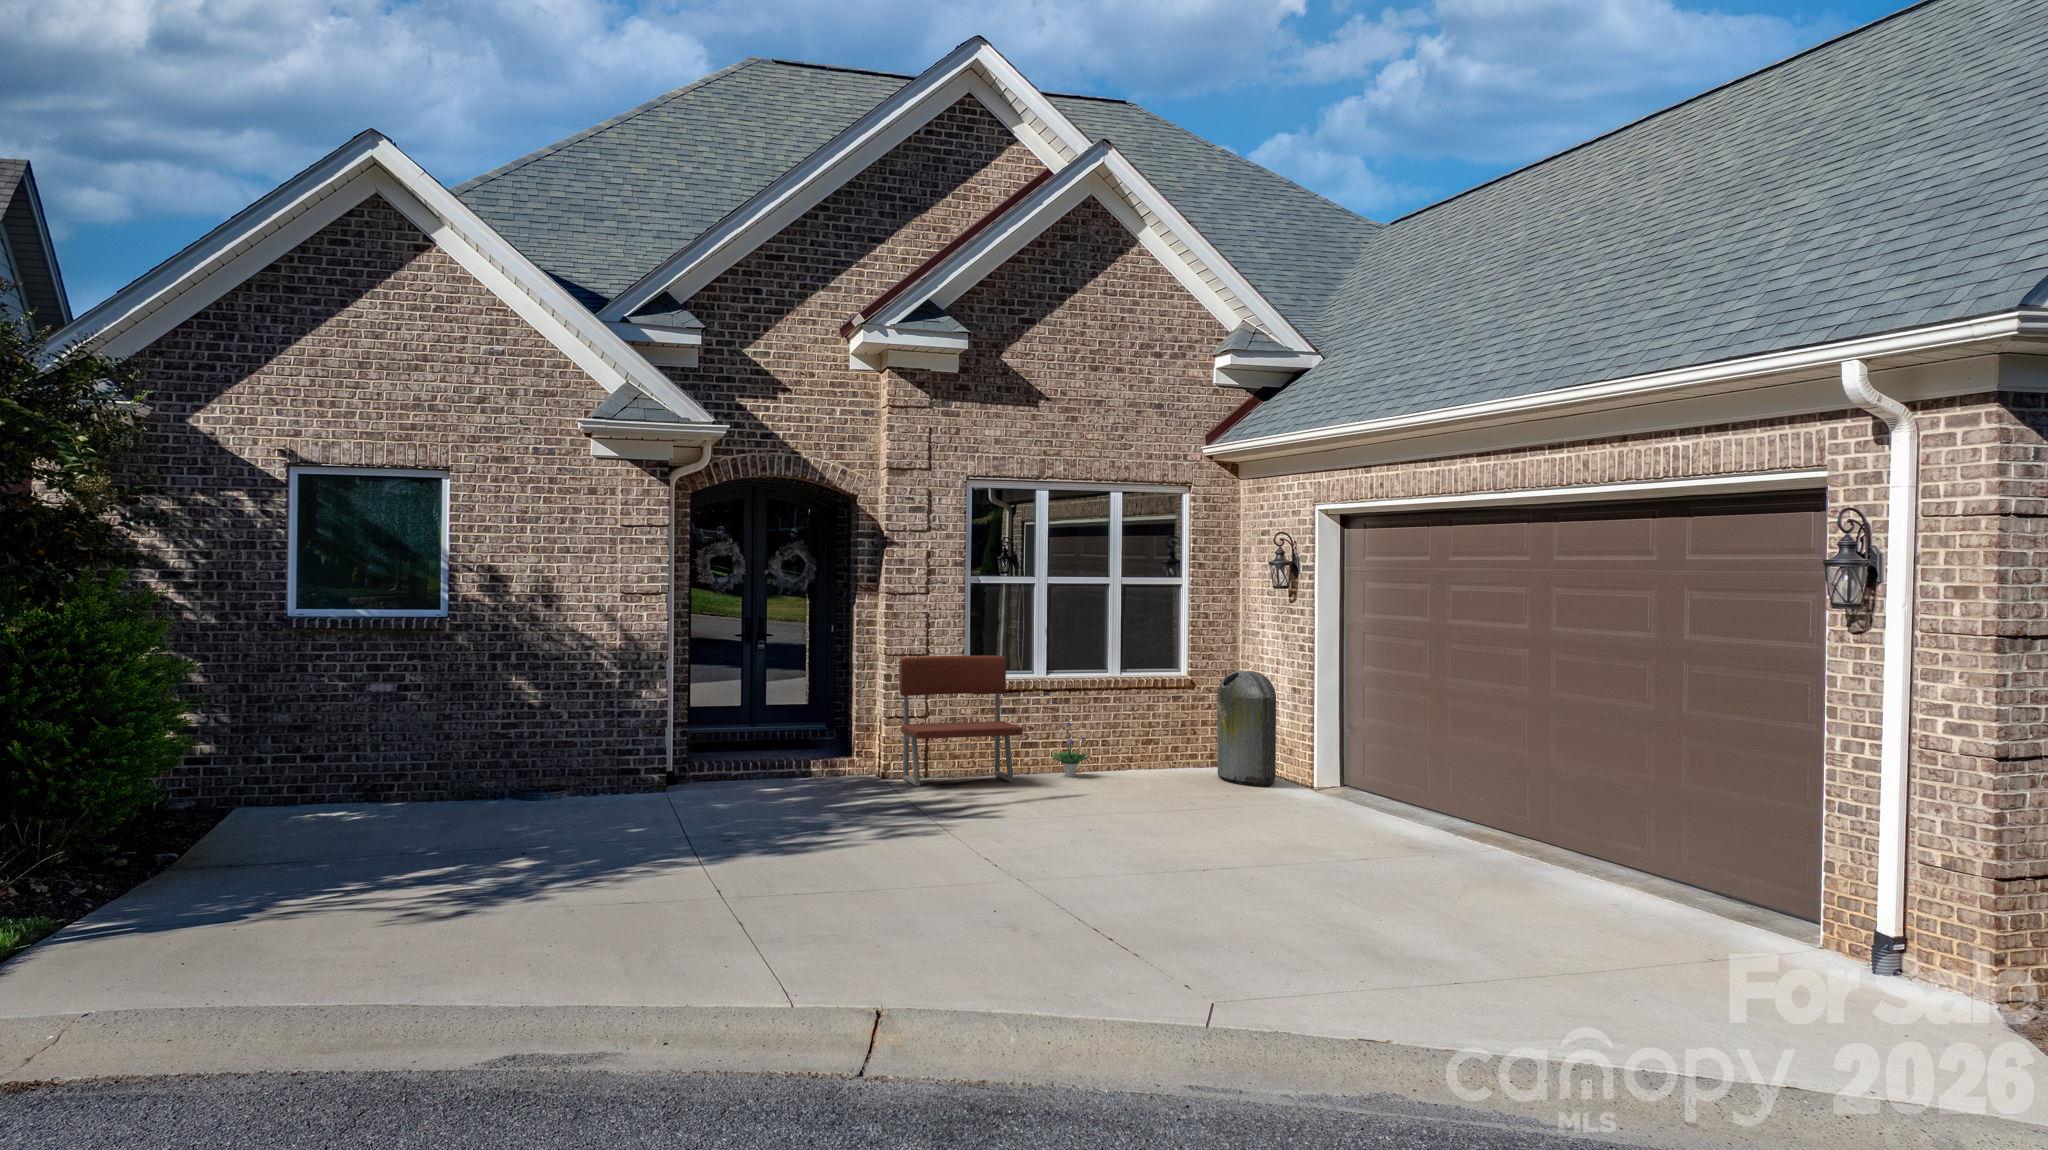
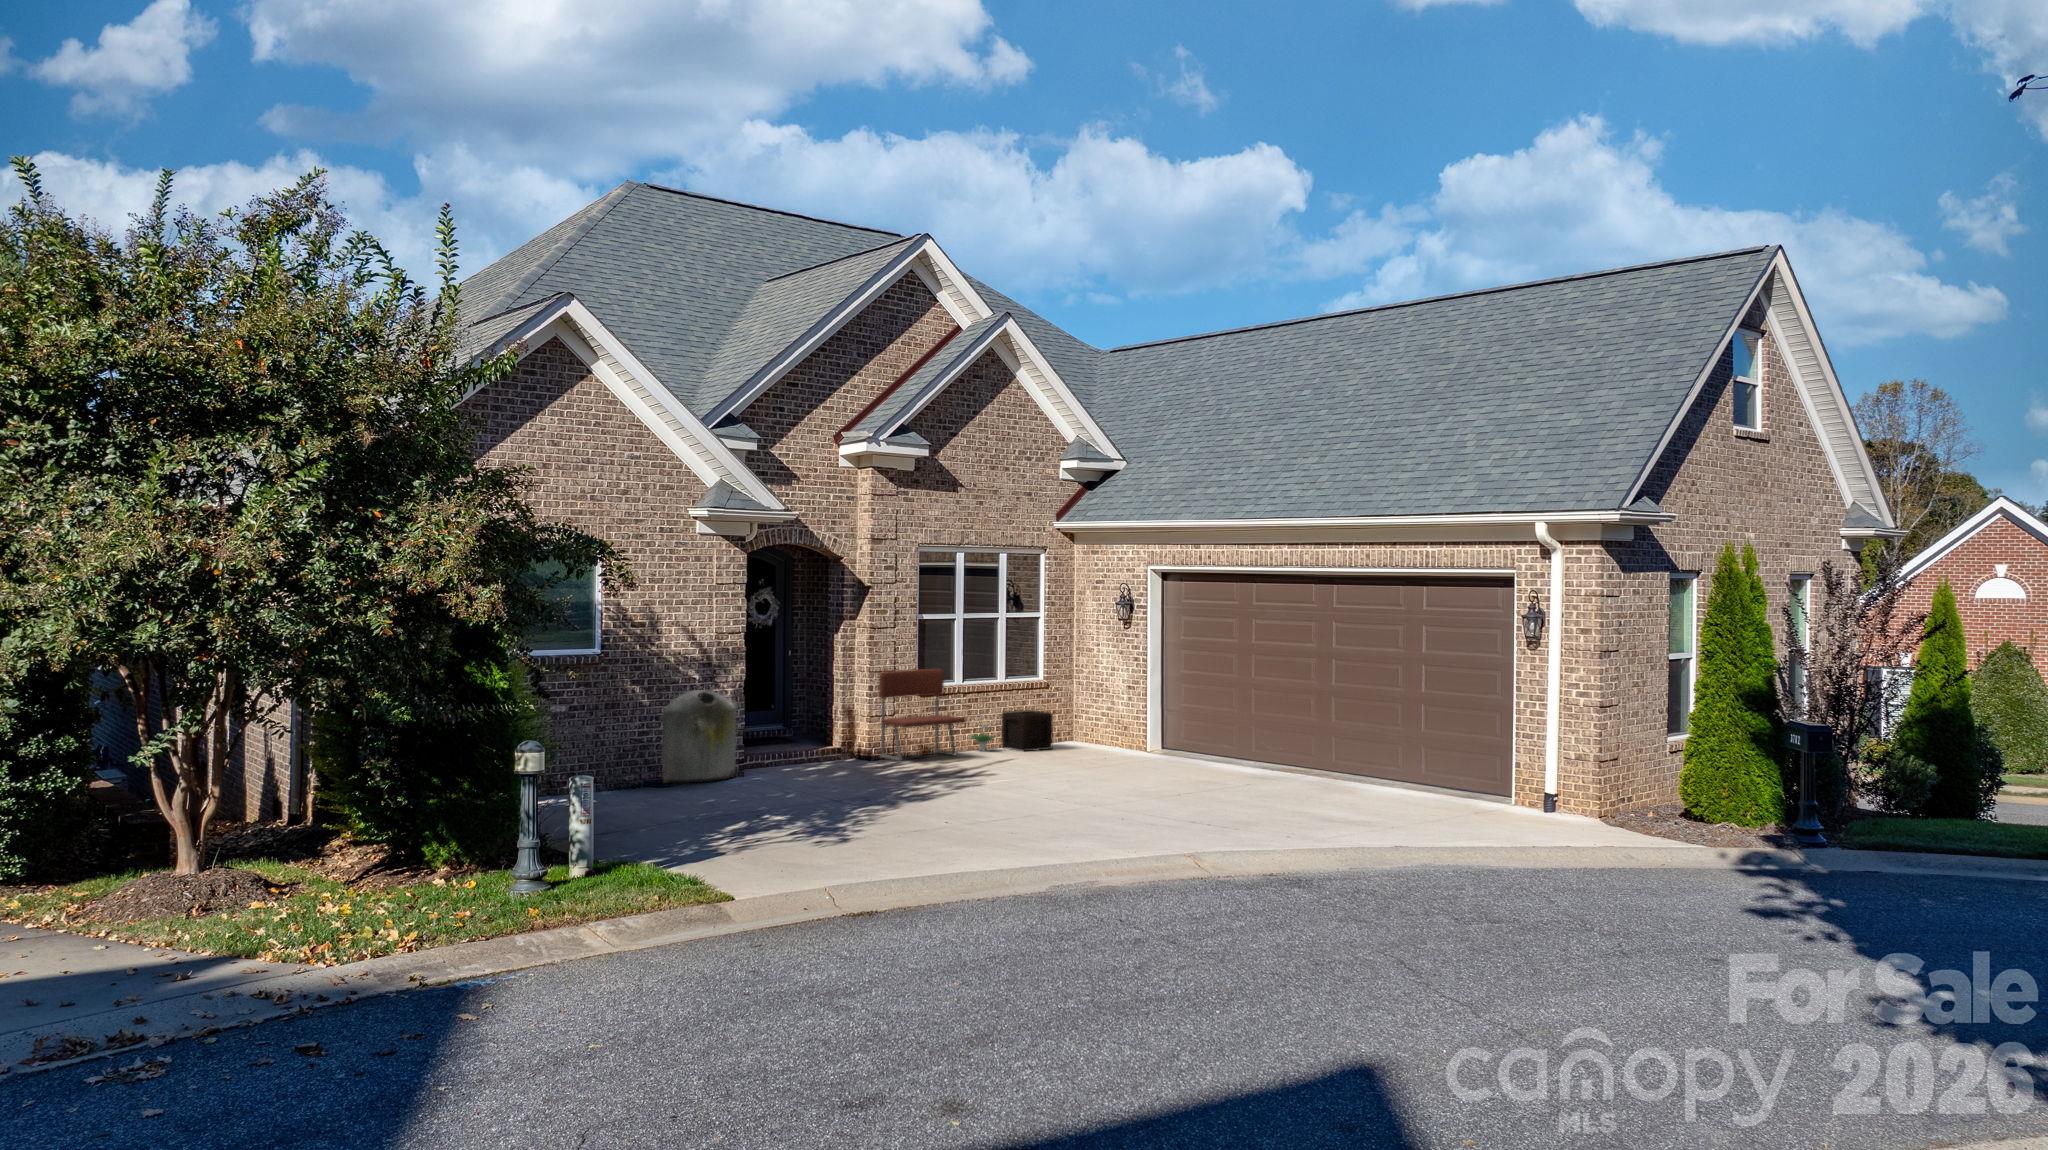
trash can: present [1217,671,1276,787] -> present [662,690,736,783]
wooden crate: none [1109,719,1179,780] -> present [1001,710,1053,752]

